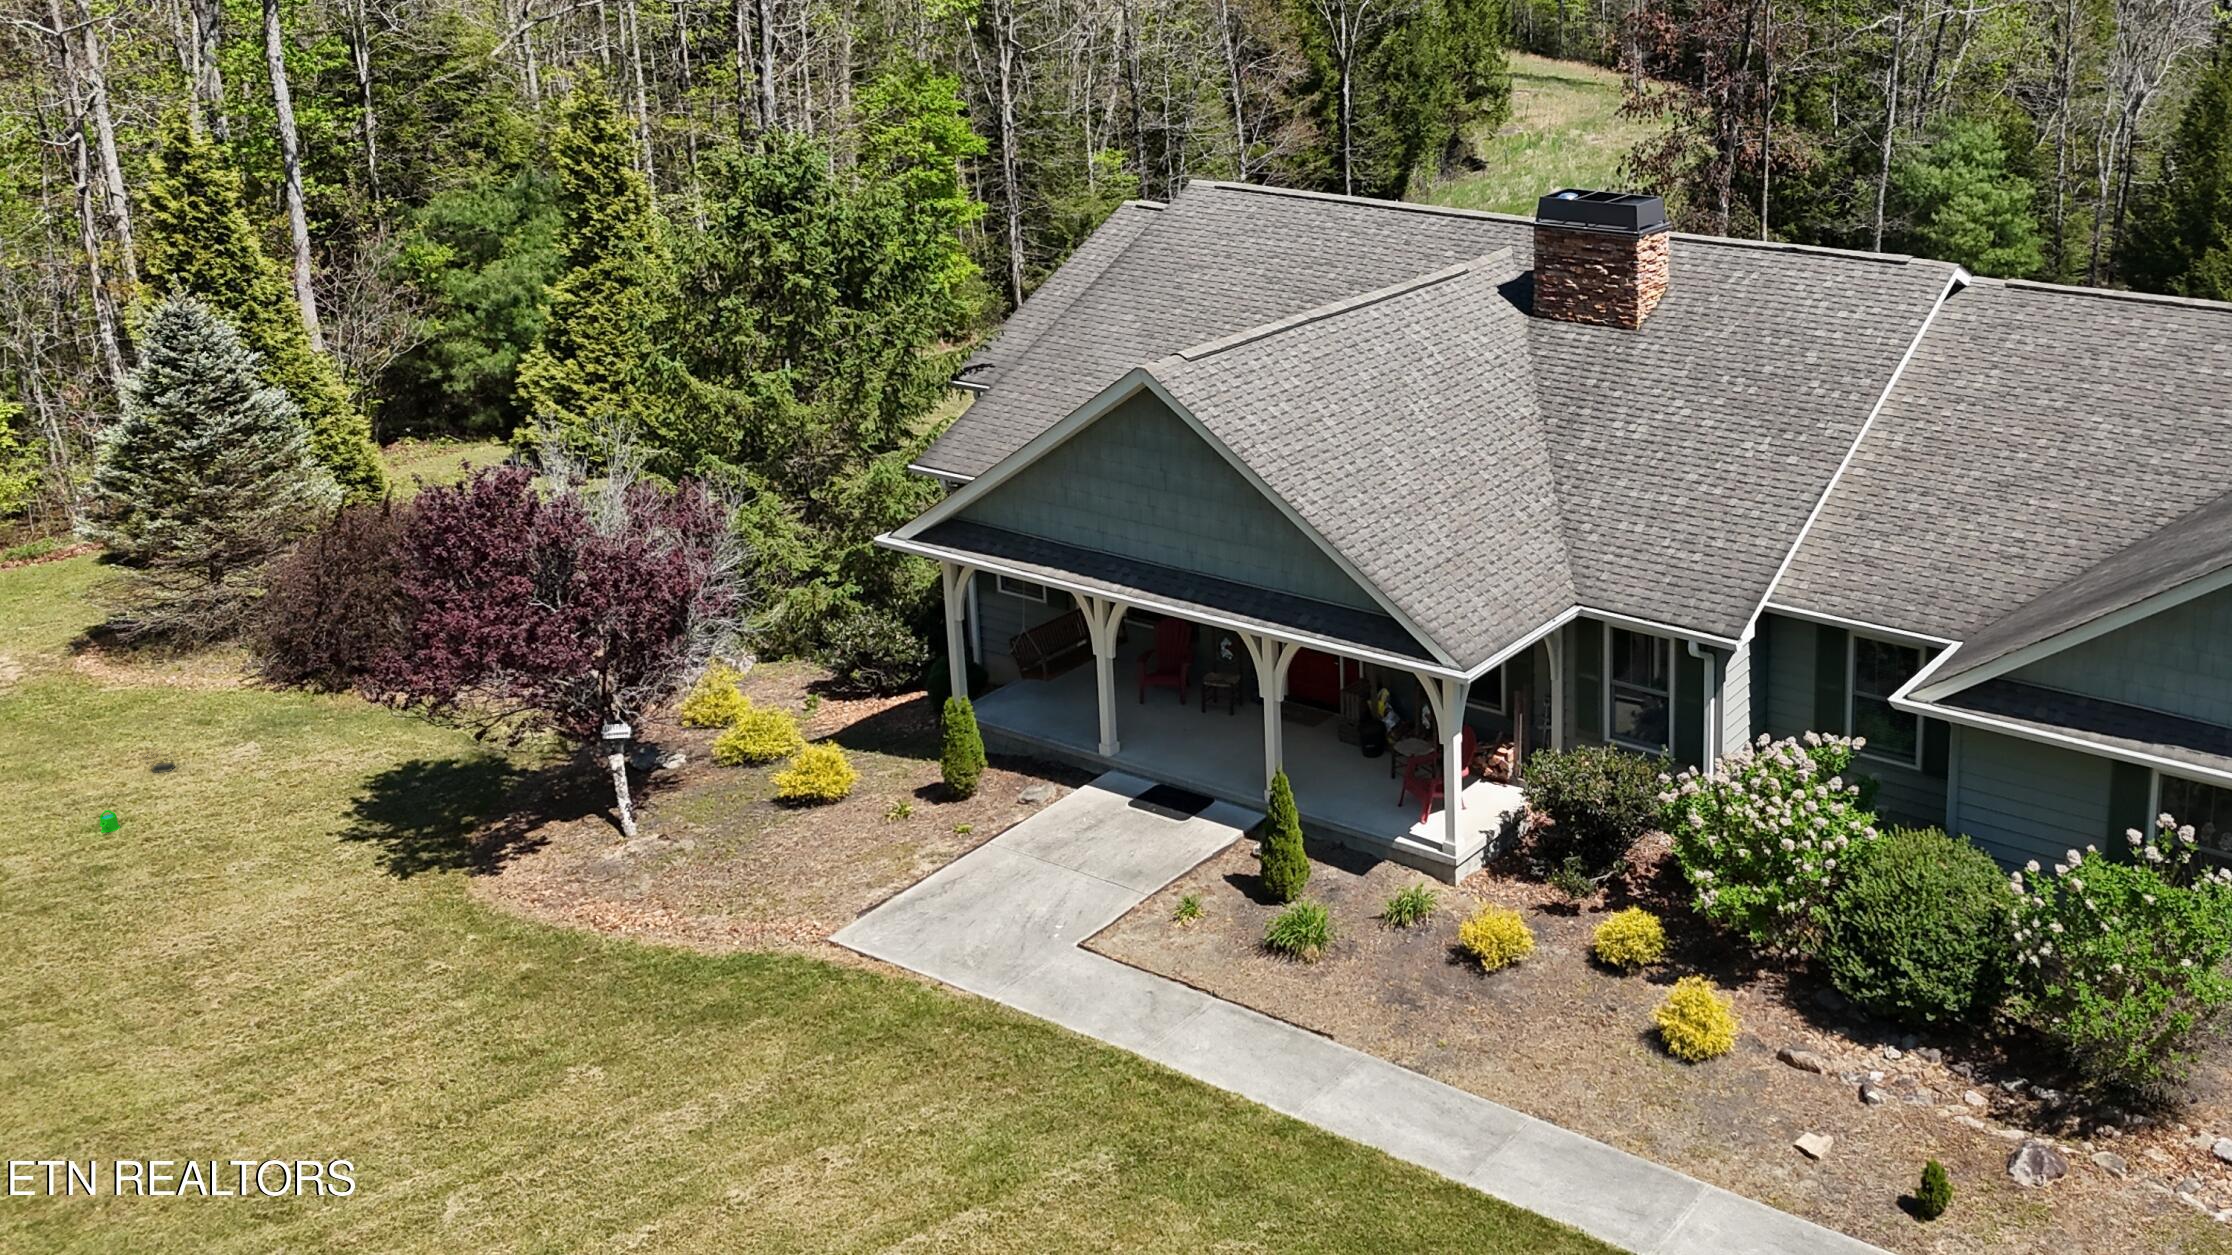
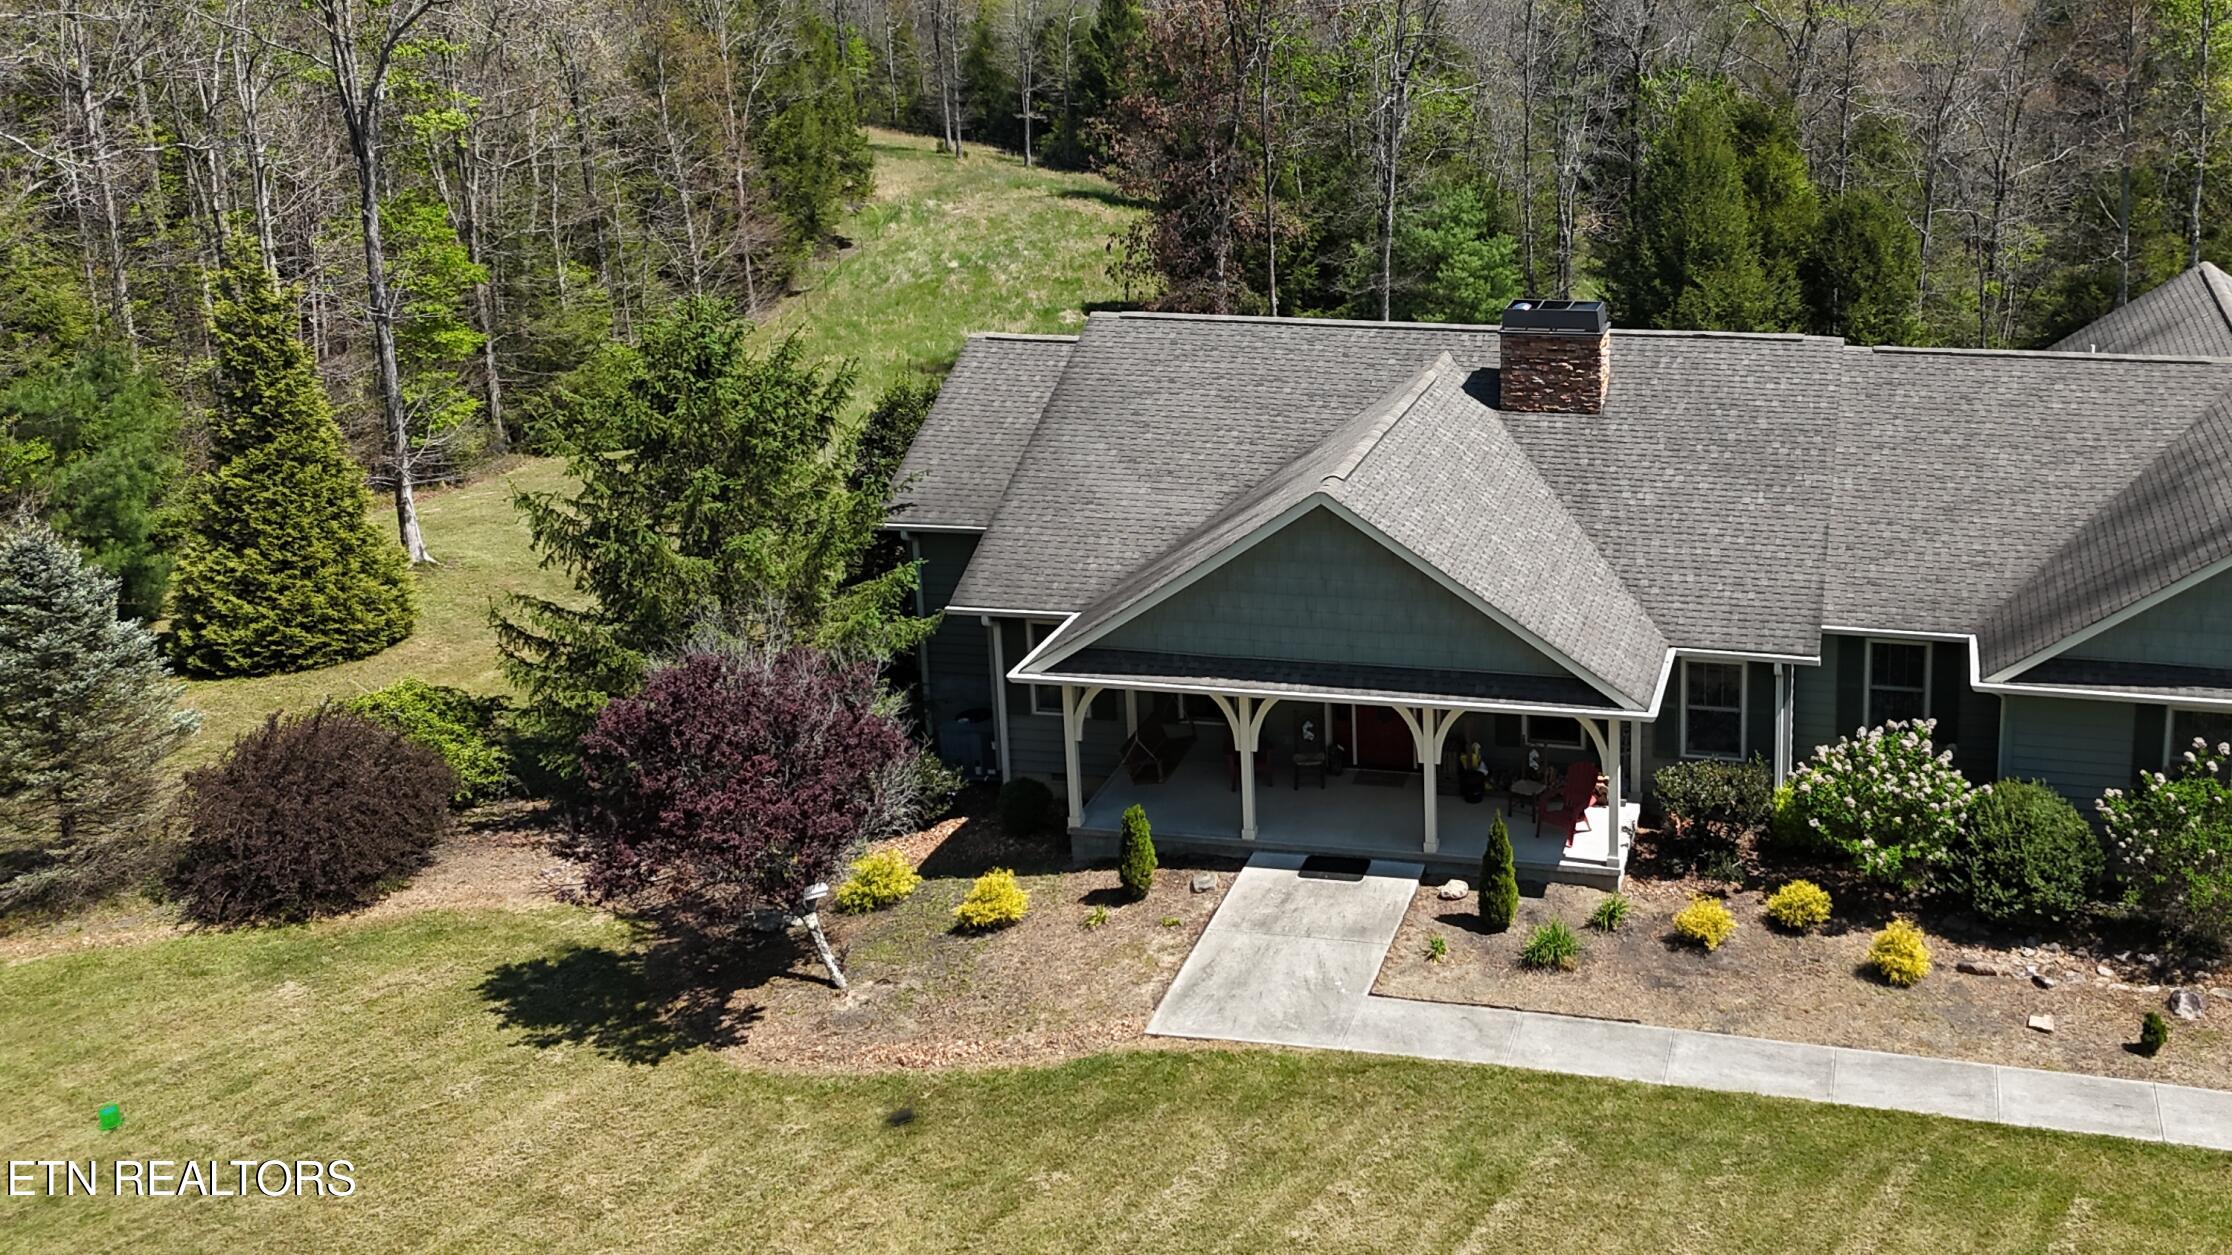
decorative plant: present [145,750,175,773] -> present [885,1095,914,1126]

